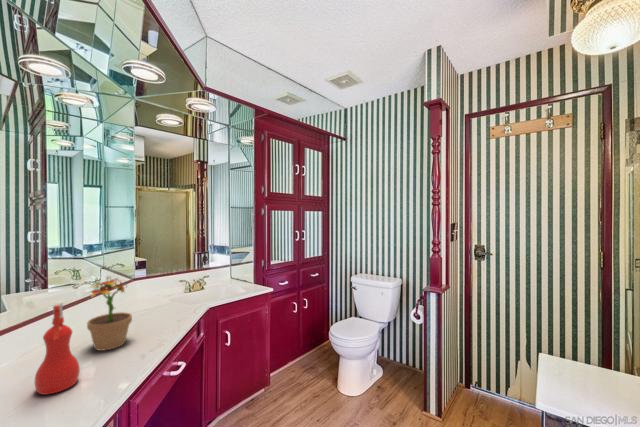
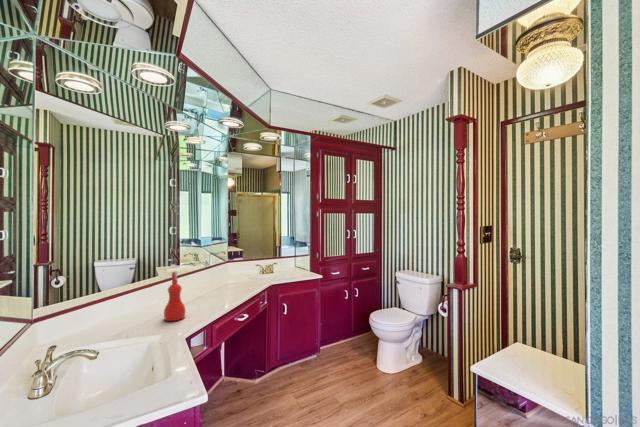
potted plant: present [87,277,132,351] -> none [192,258,217,304]

